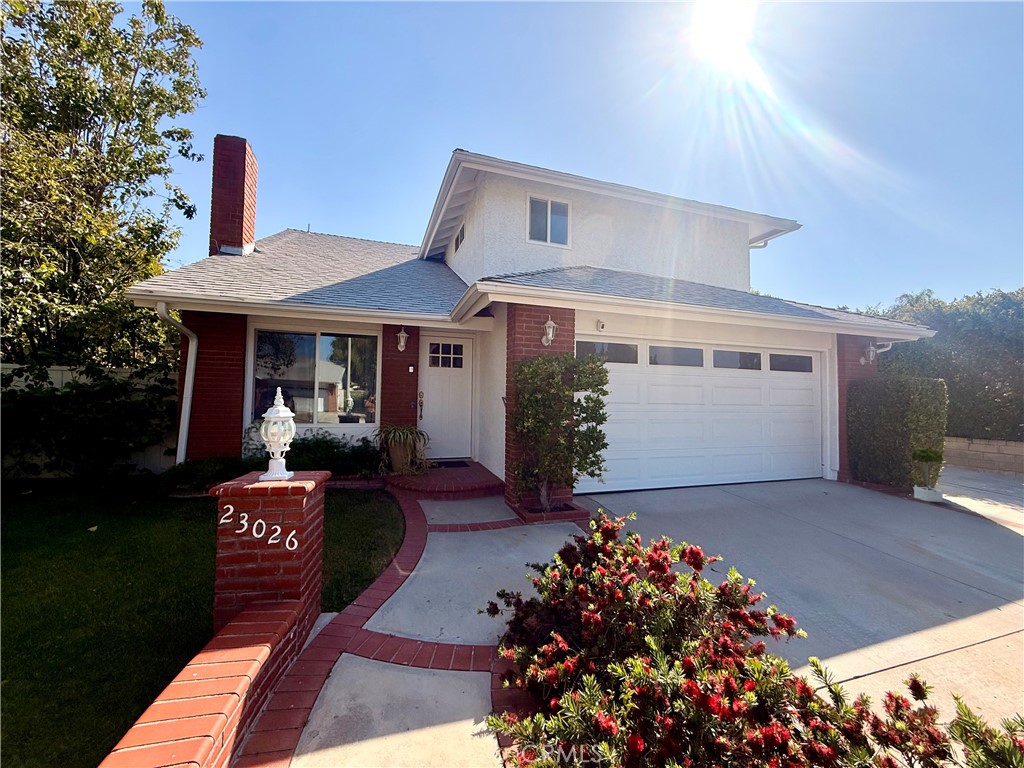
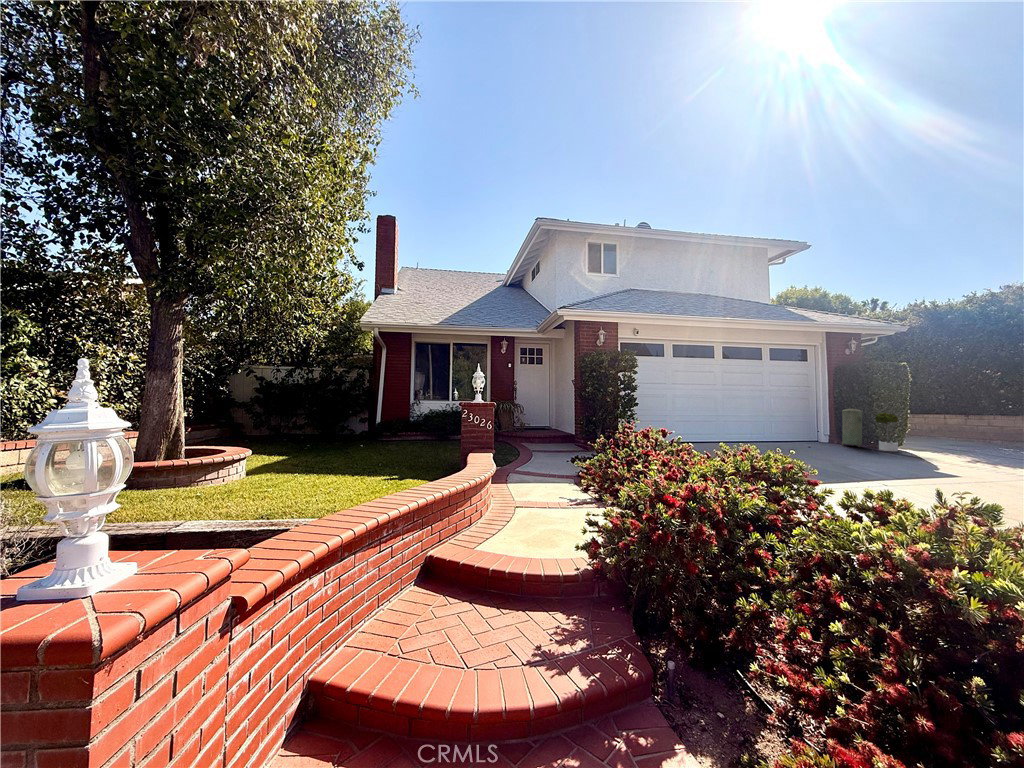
trash can: none [861,438,891,493] -> present [842,408,862,447]

